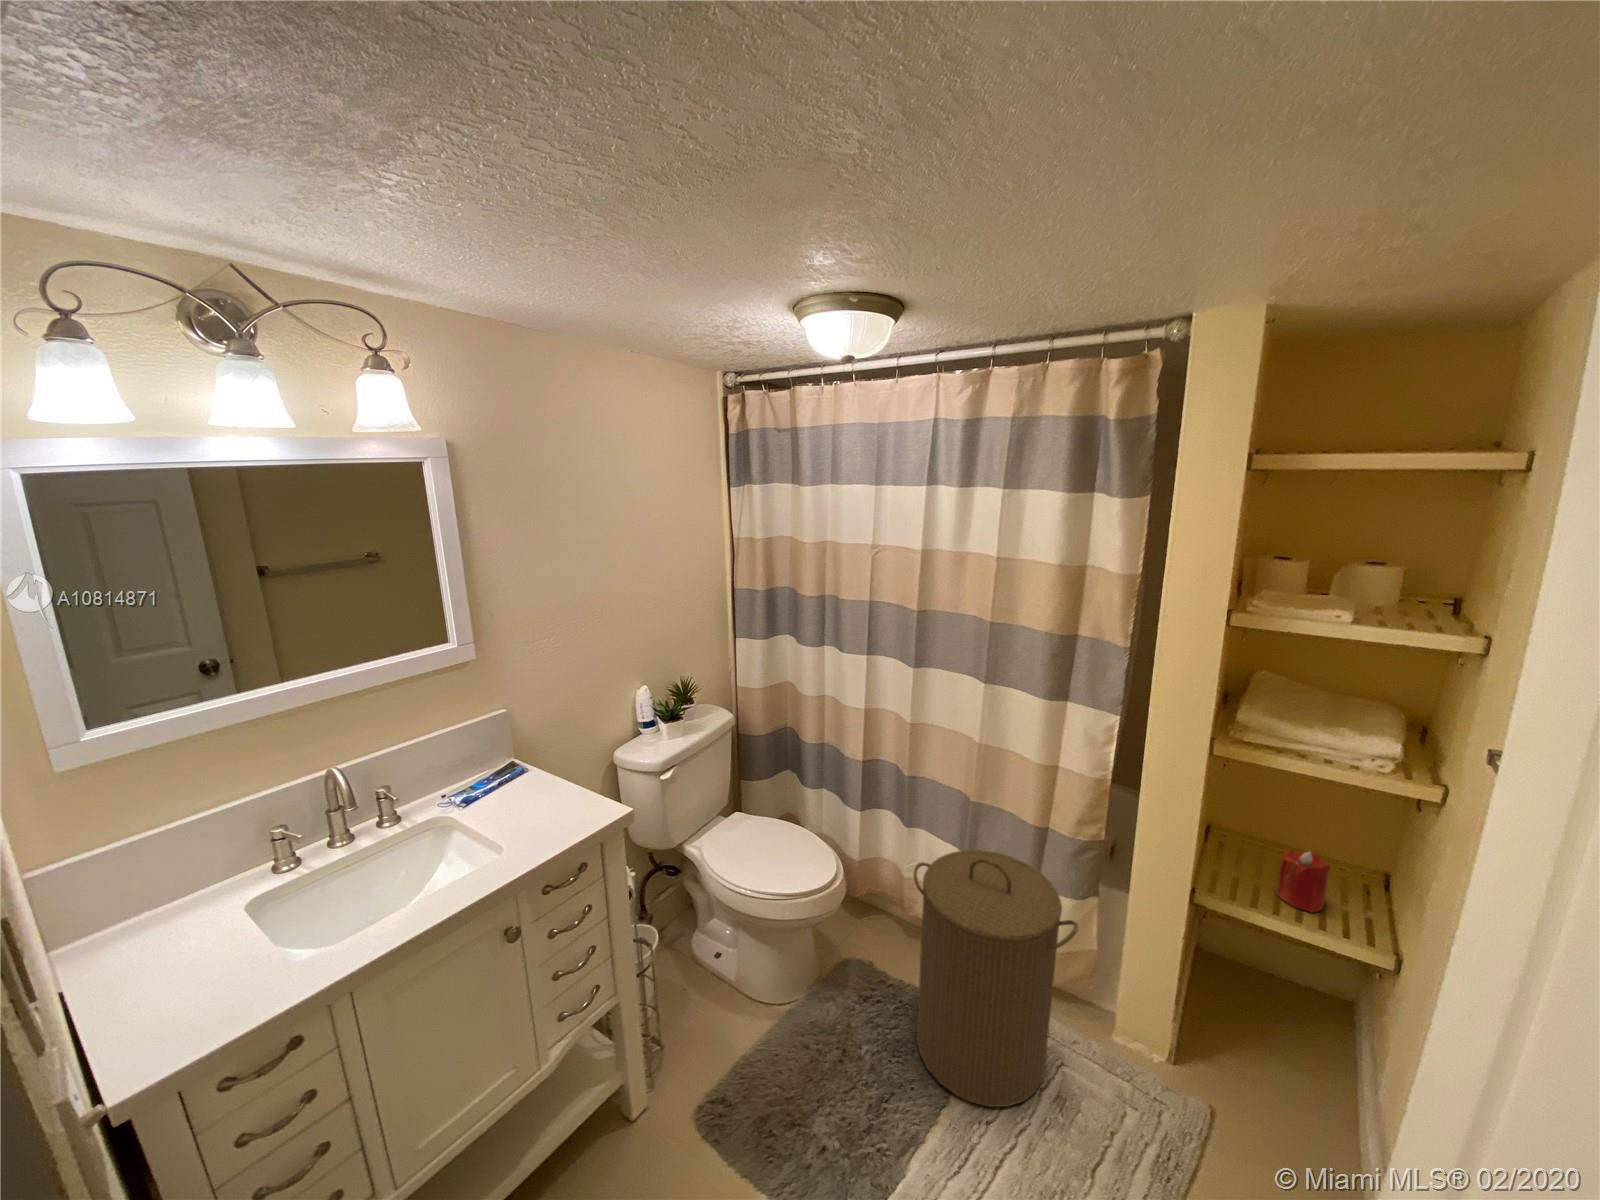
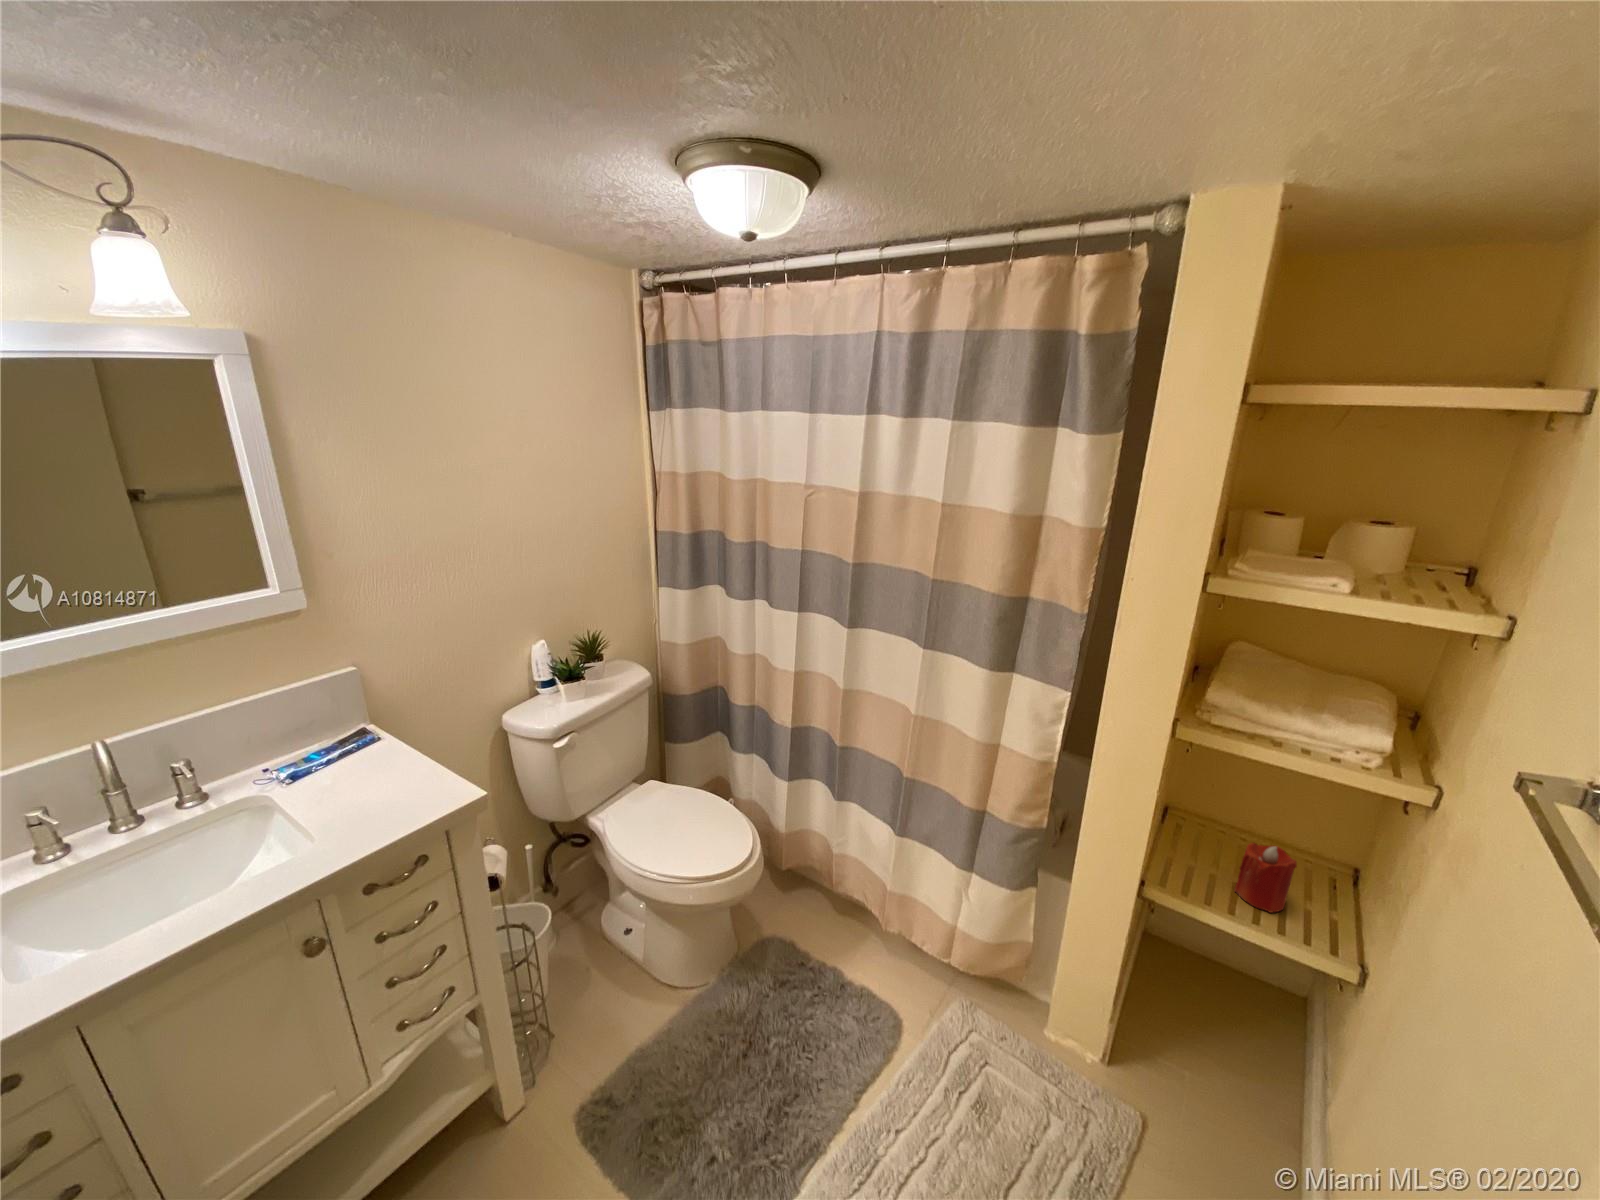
laundry hamper: present [914,850,1078,1107] -> none [831,833,1008,1112]

